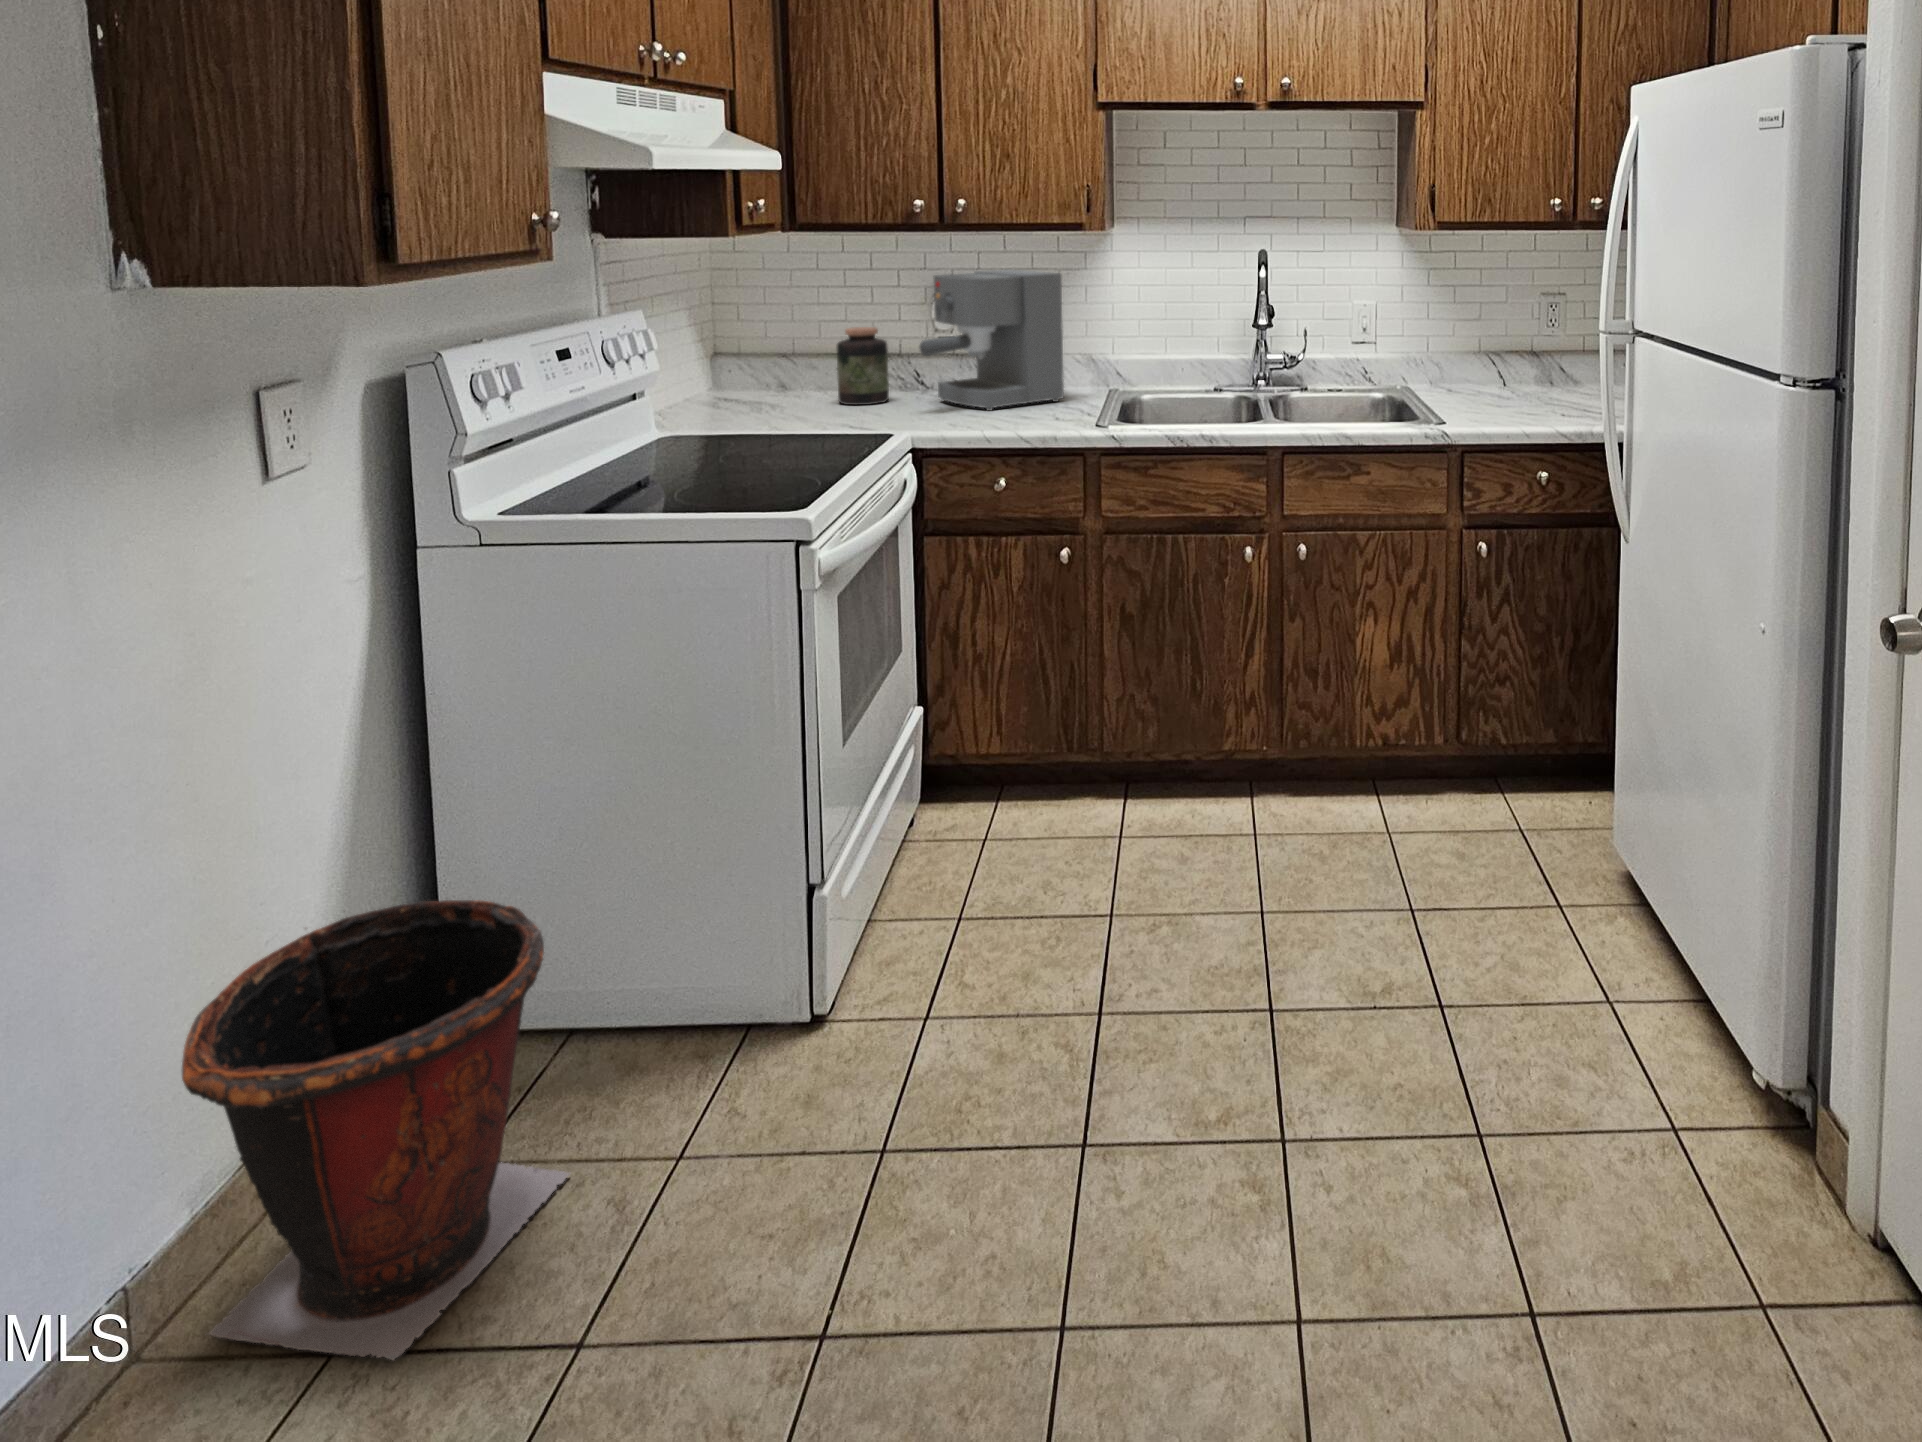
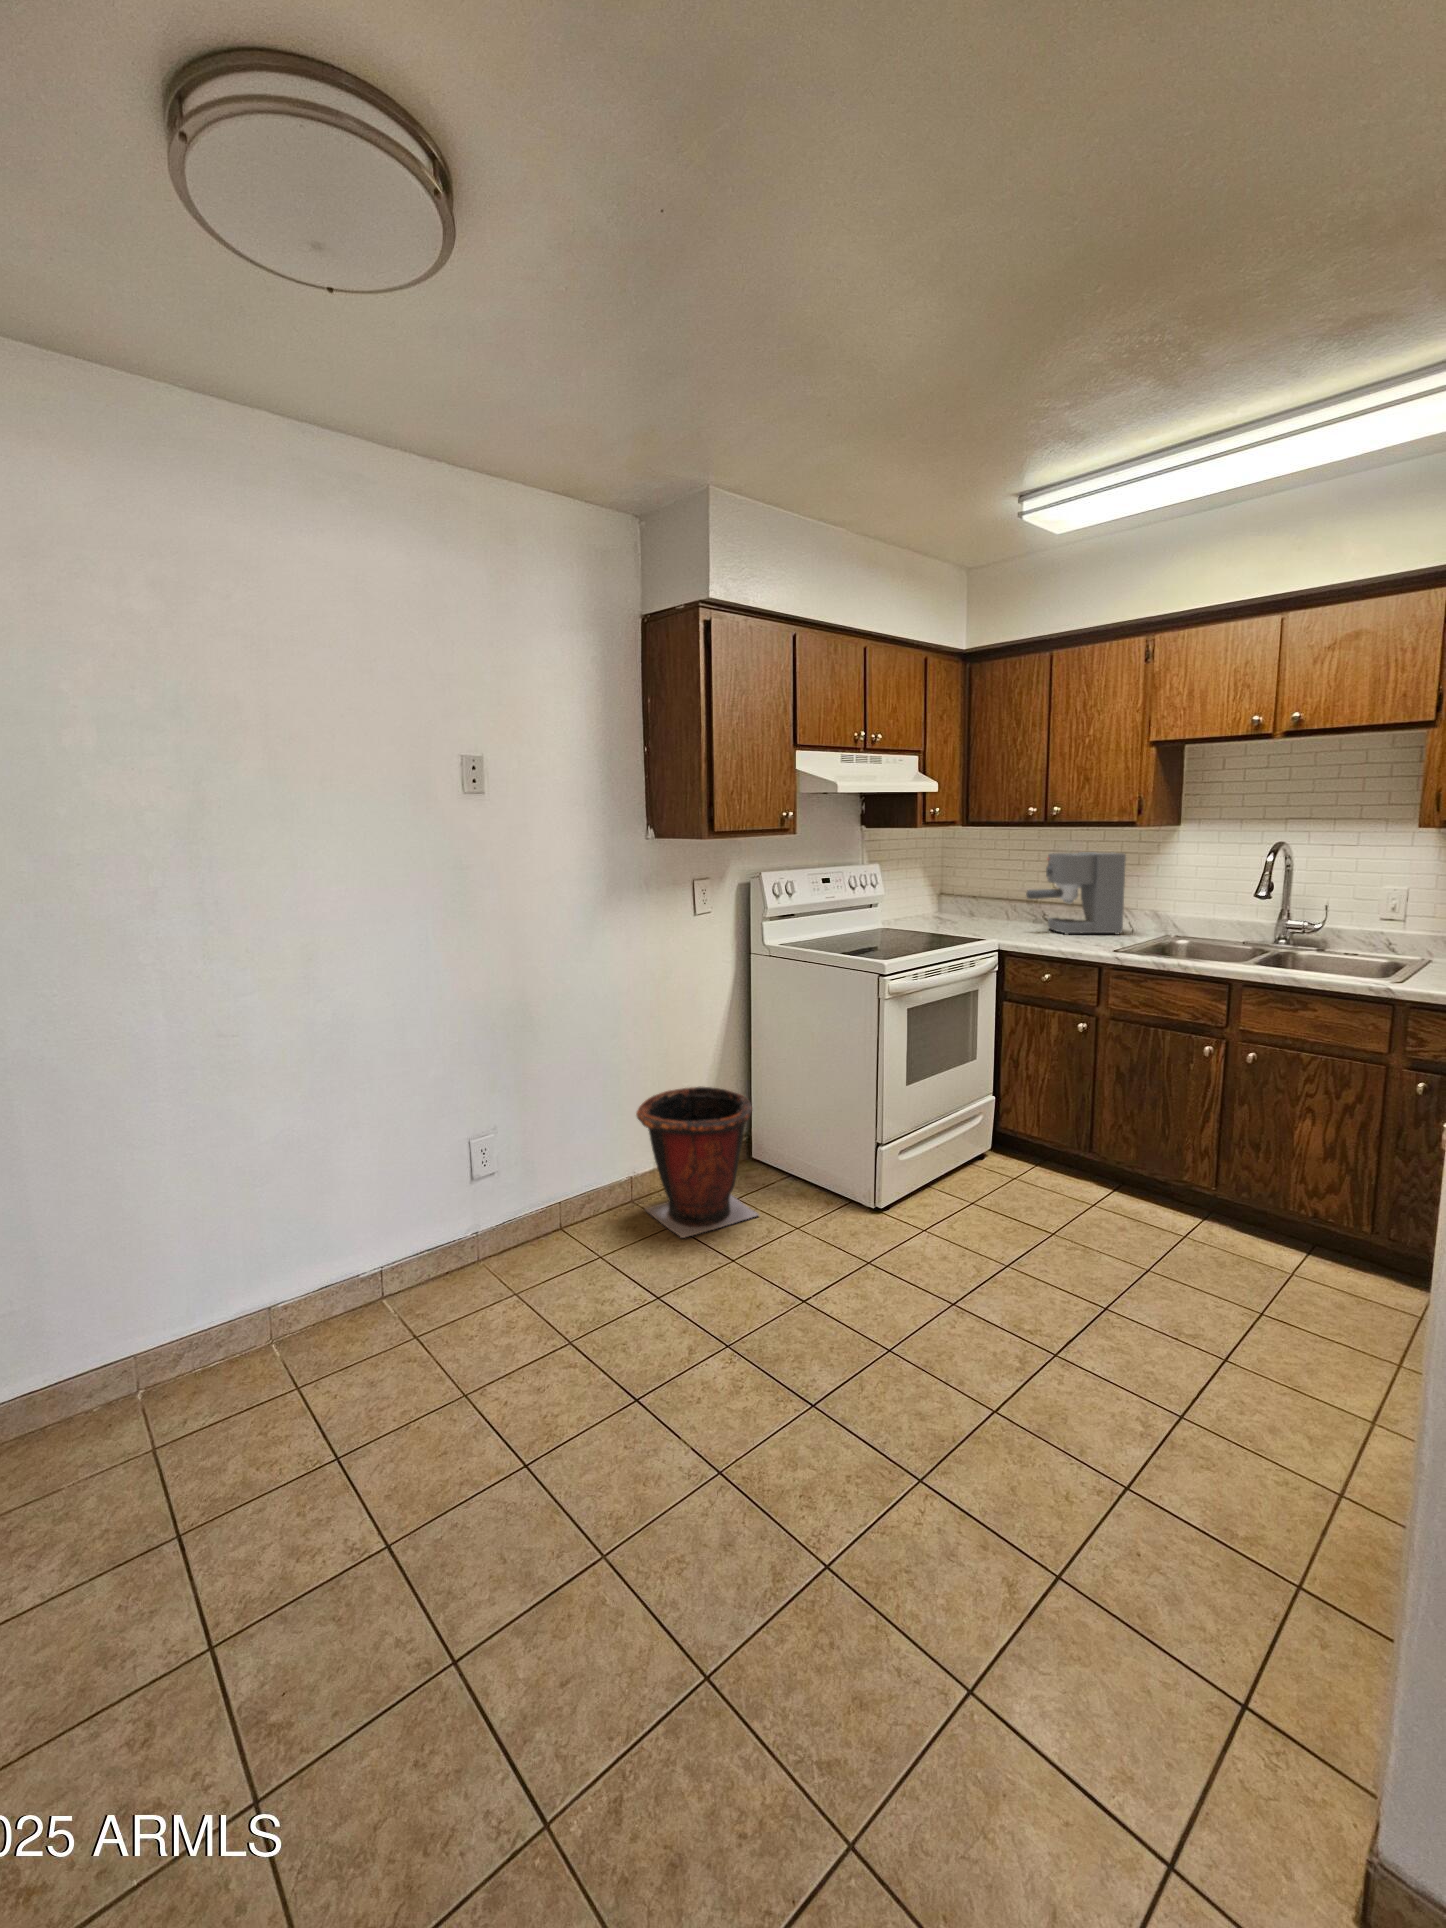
jar: present [837,327,889,405] -> none [993,883,1023,927]

